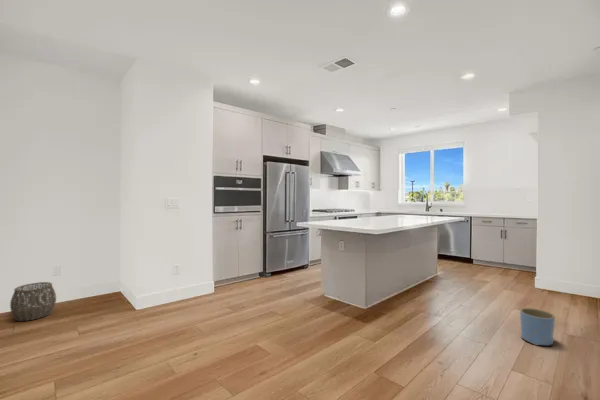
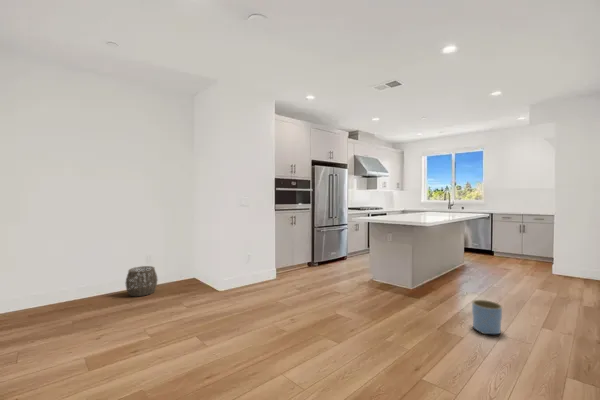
planter: present [520,308,555,345] -> present [472,300,502,334]

